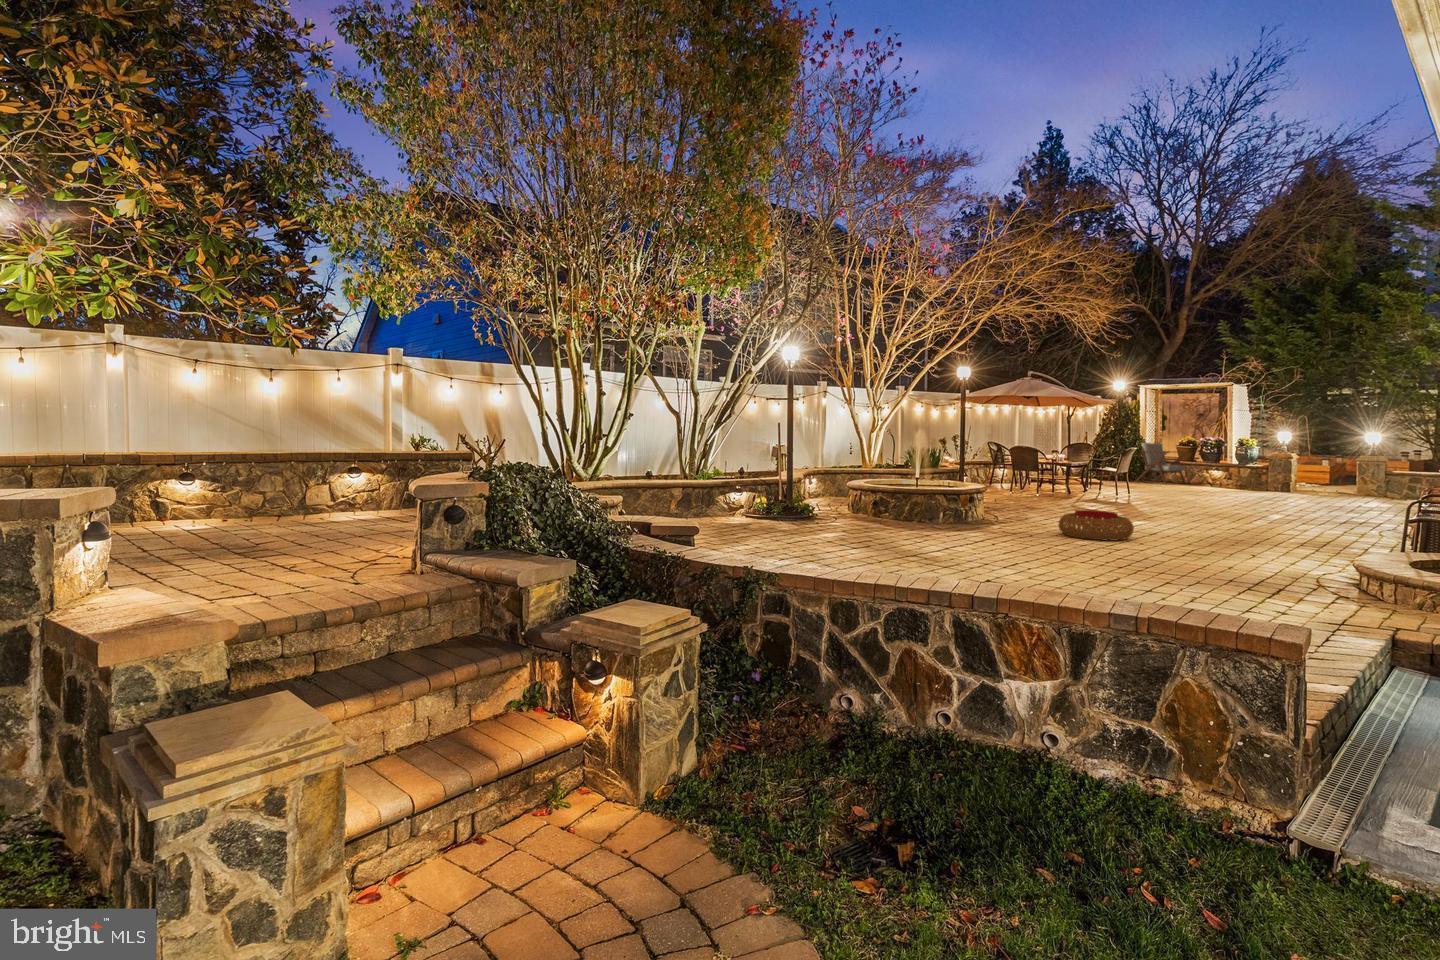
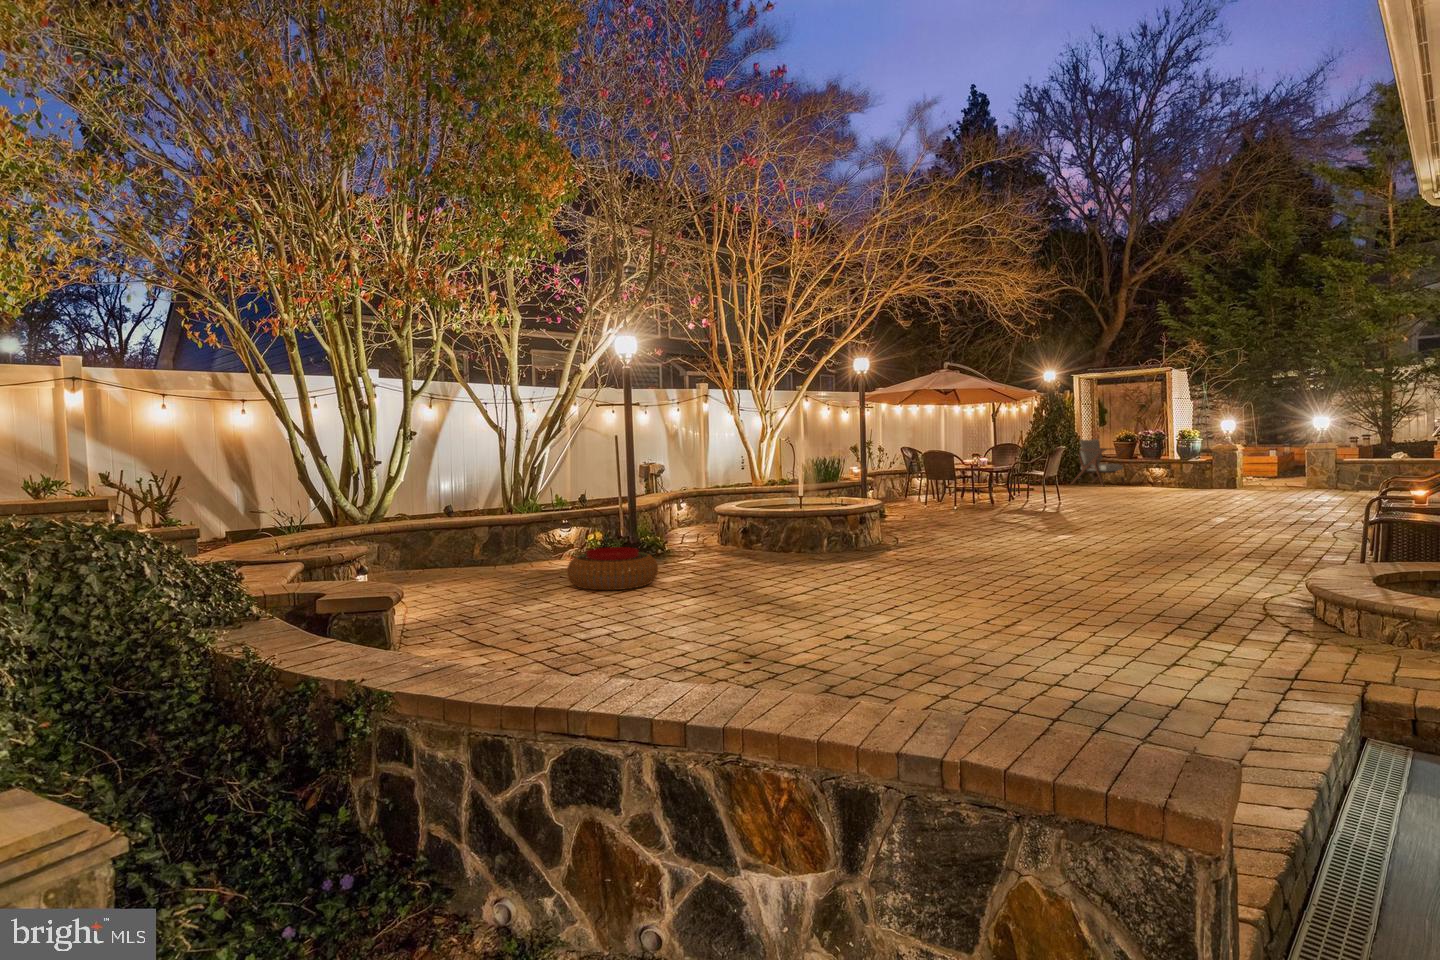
pouf: present [1058,510,1134,541] -> present [567,547,658,590]

